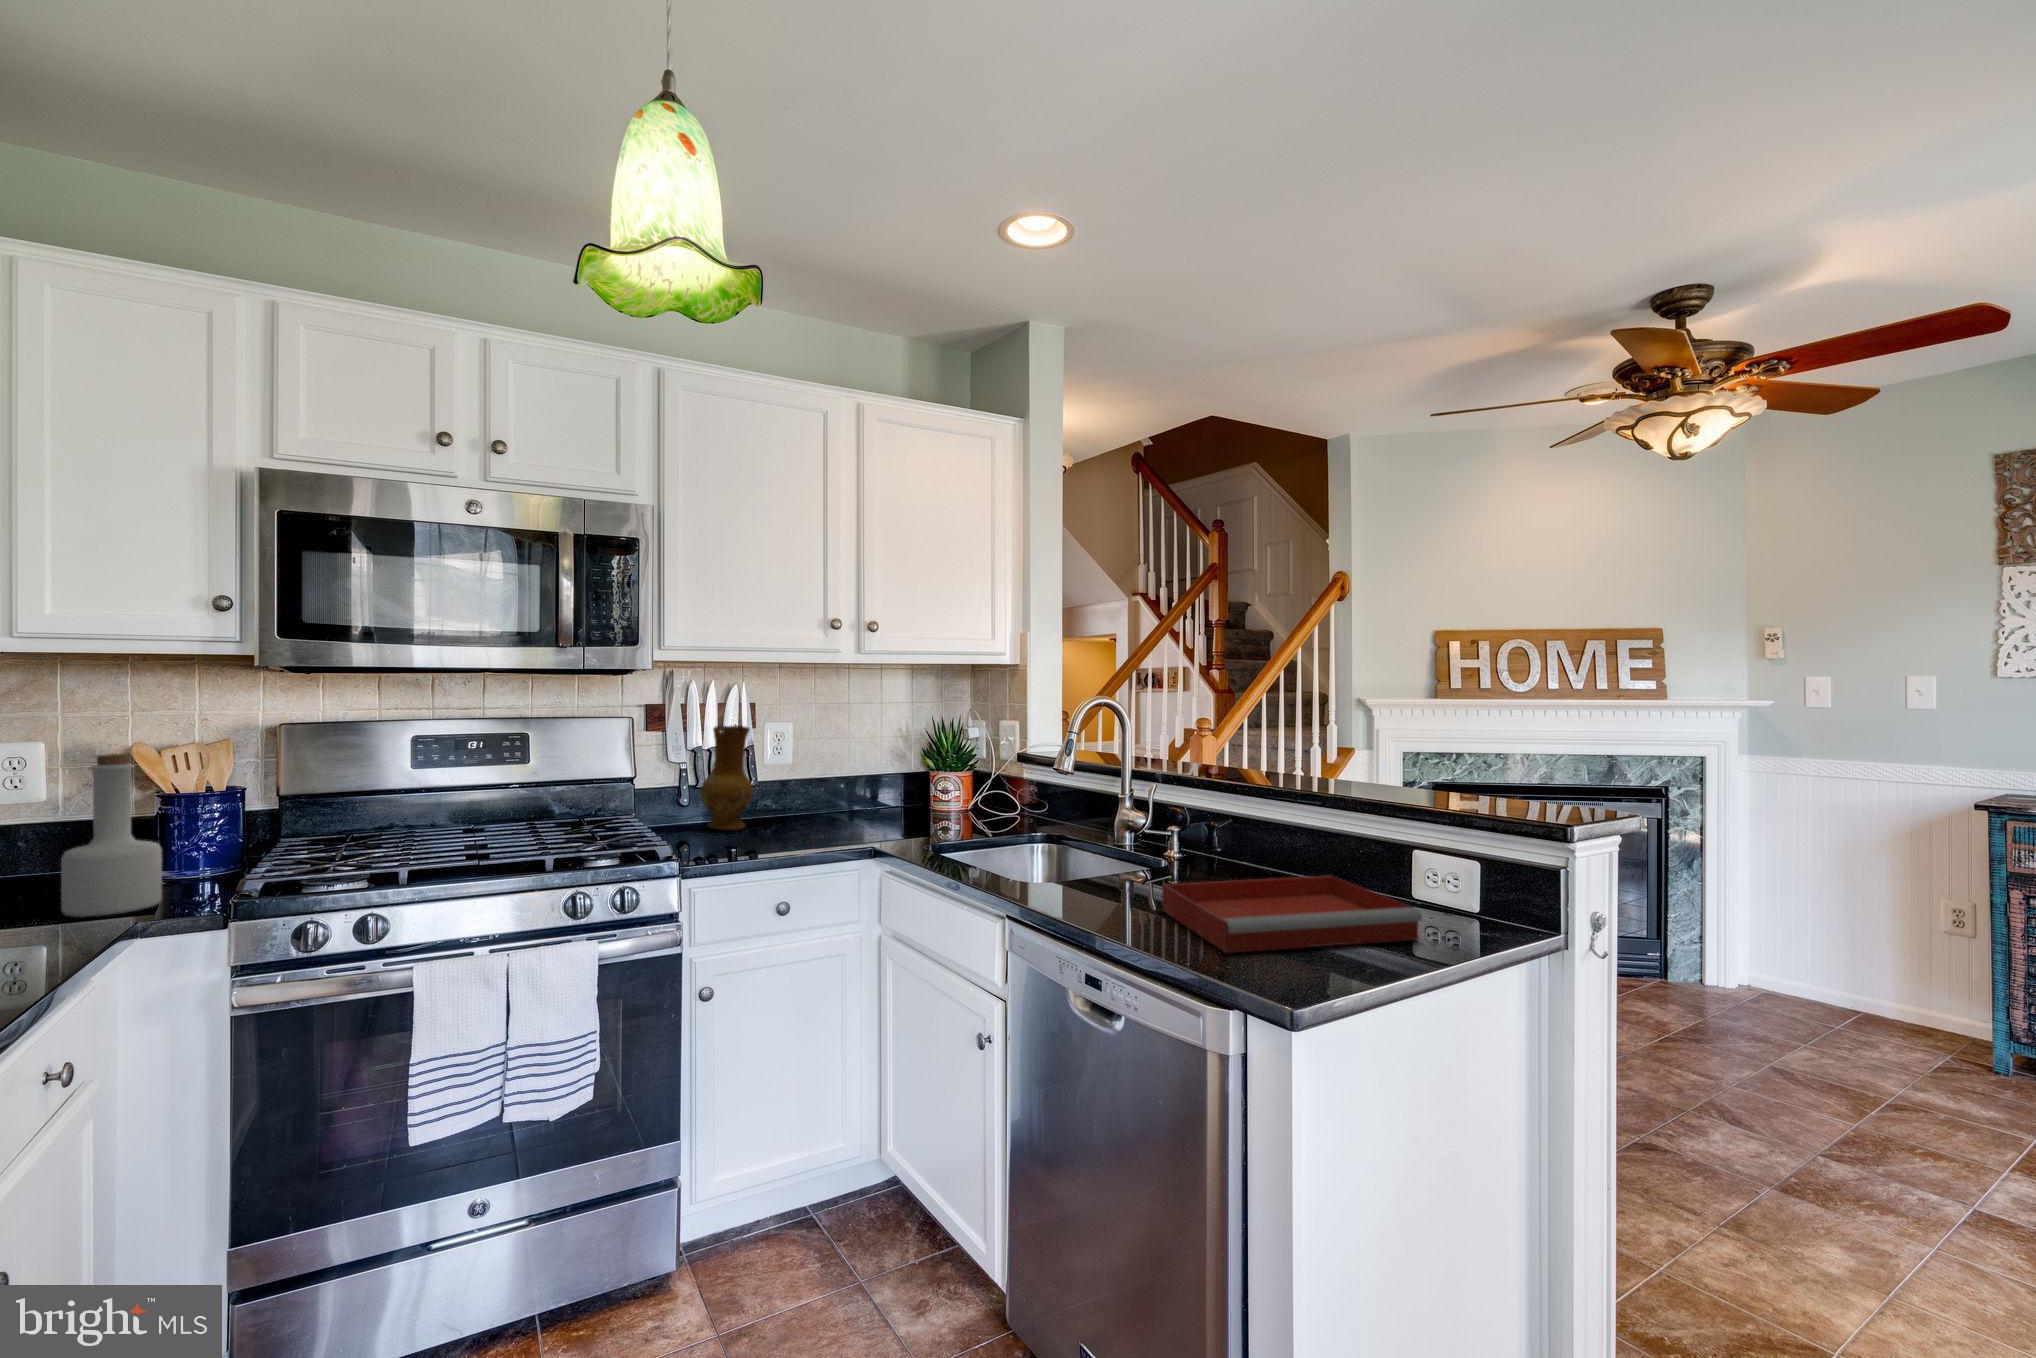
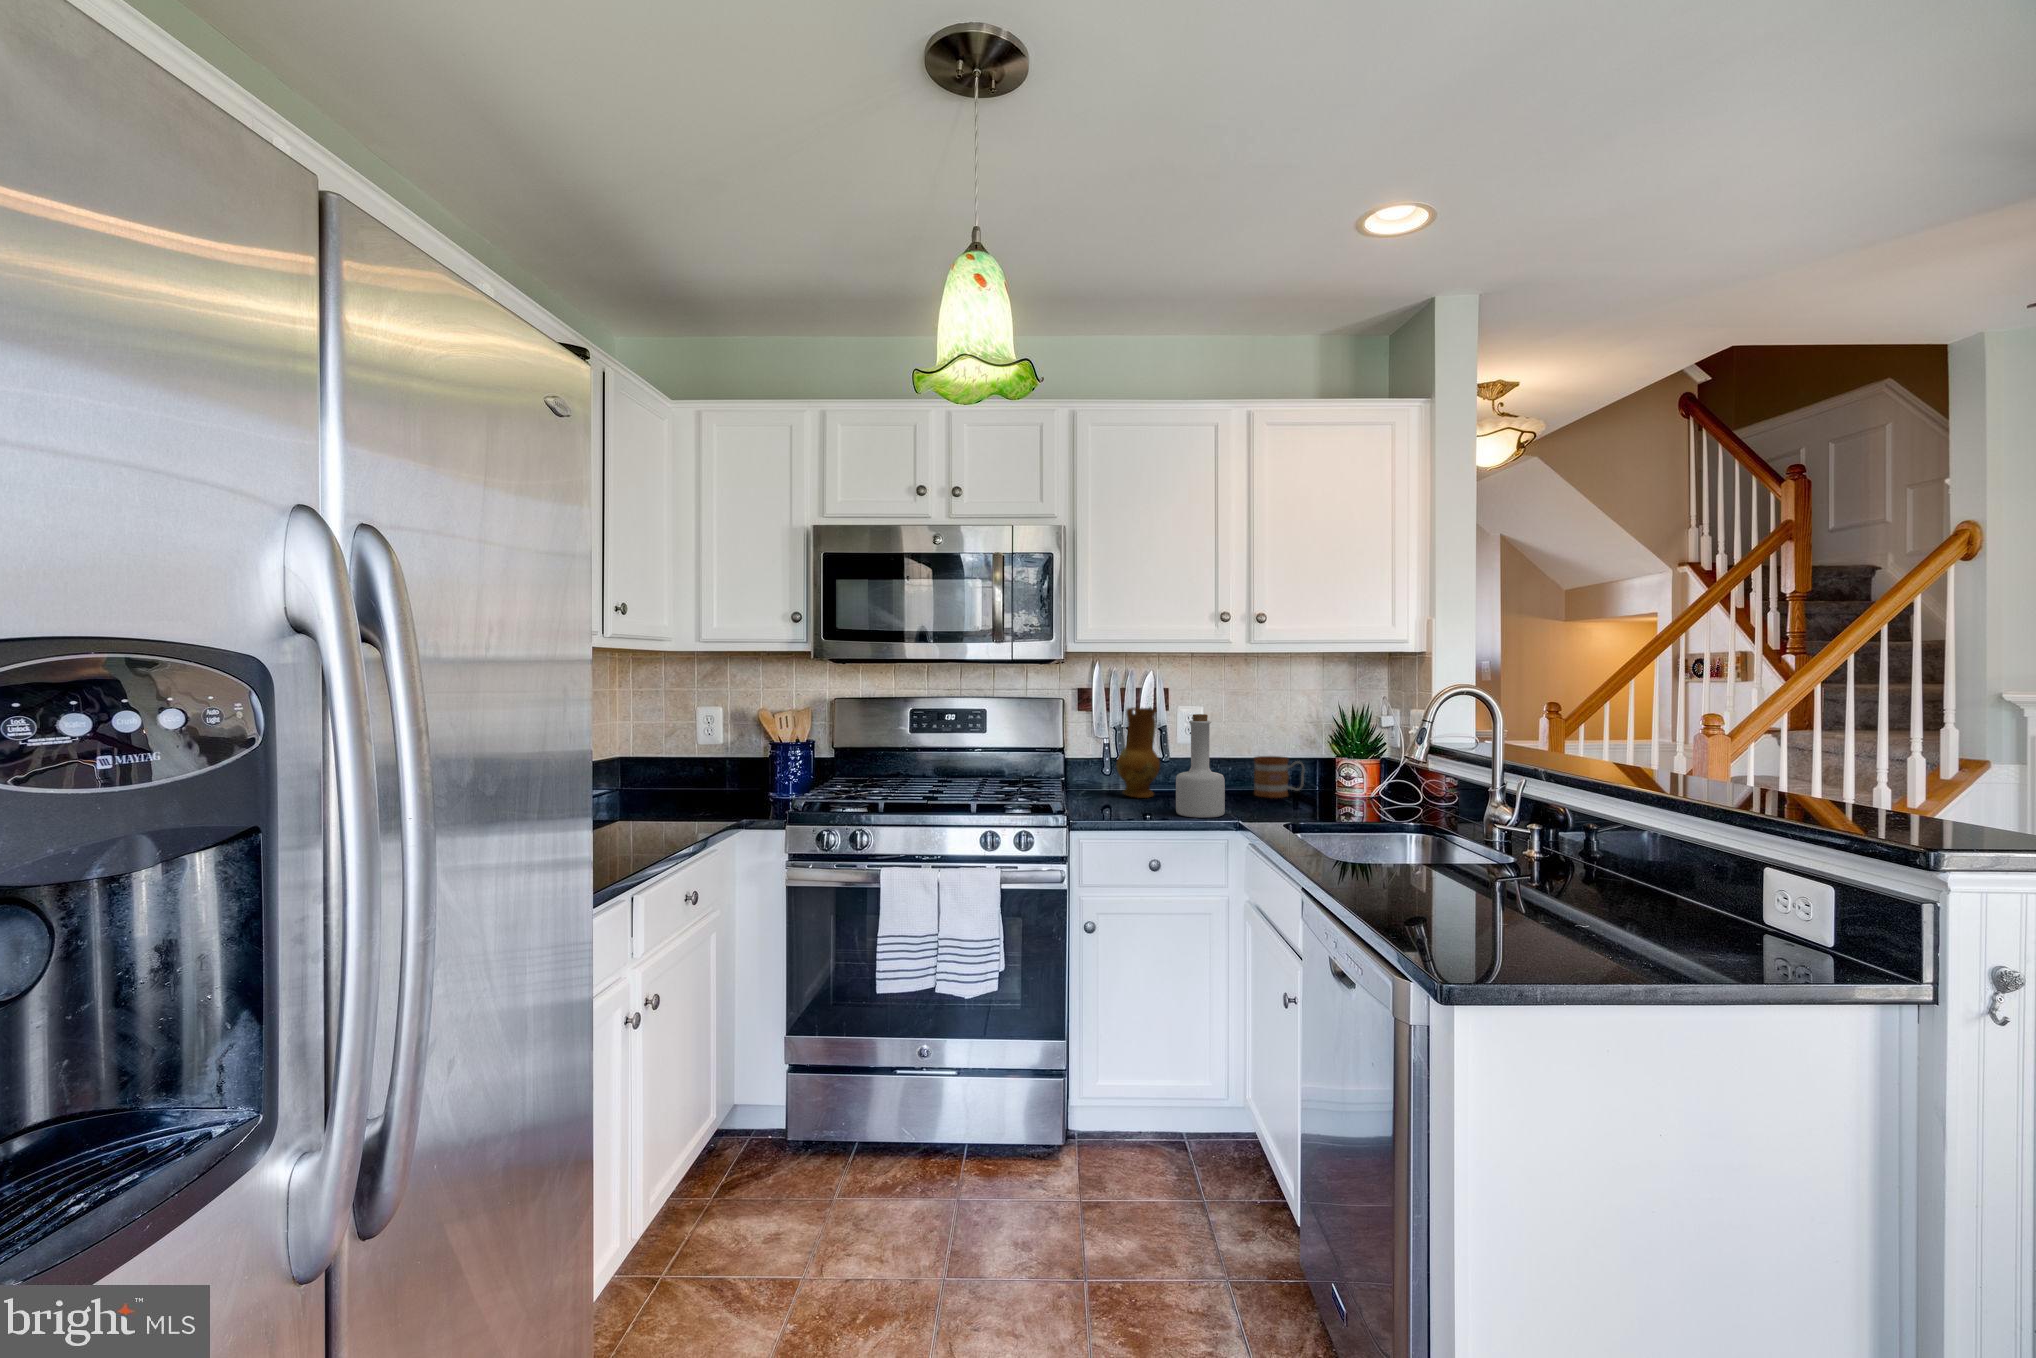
bottle: present [61,754,162,917] -> present [1176,714,1225,818]
mug: none [850,773,903,818] -> present [1254,756,1305,798]
tray: present [1162,875,1422,953] -> none [1455,875,1725,964]

